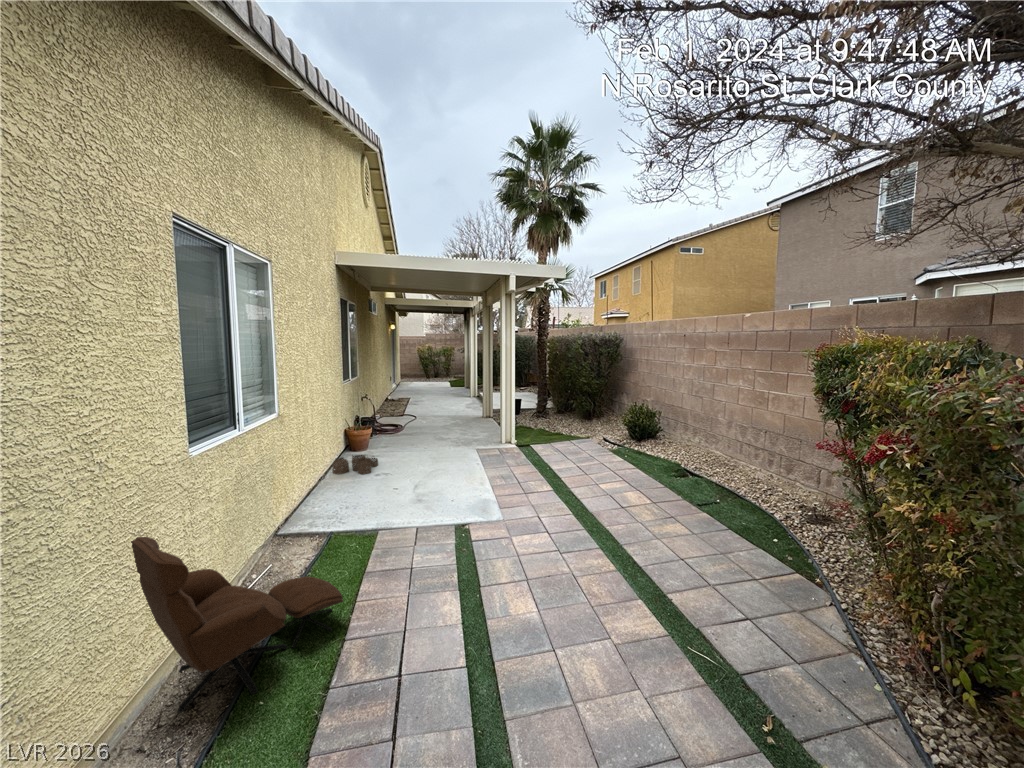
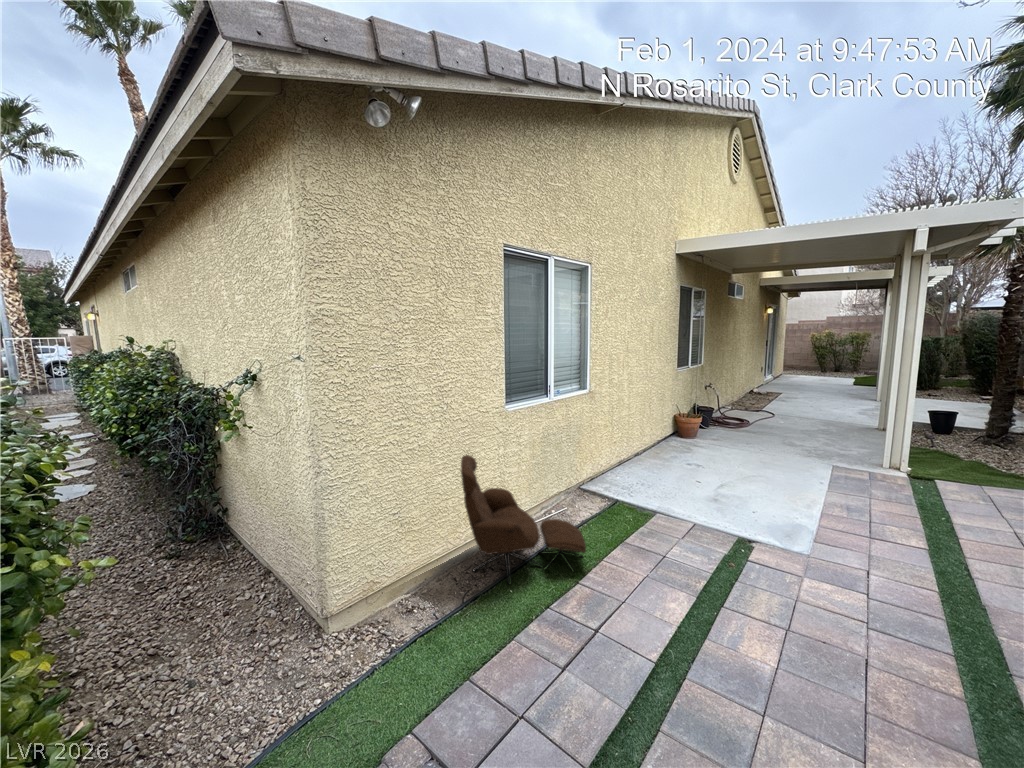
woven basket: present [332,455,378,474] -> none [652,438,698,459]

